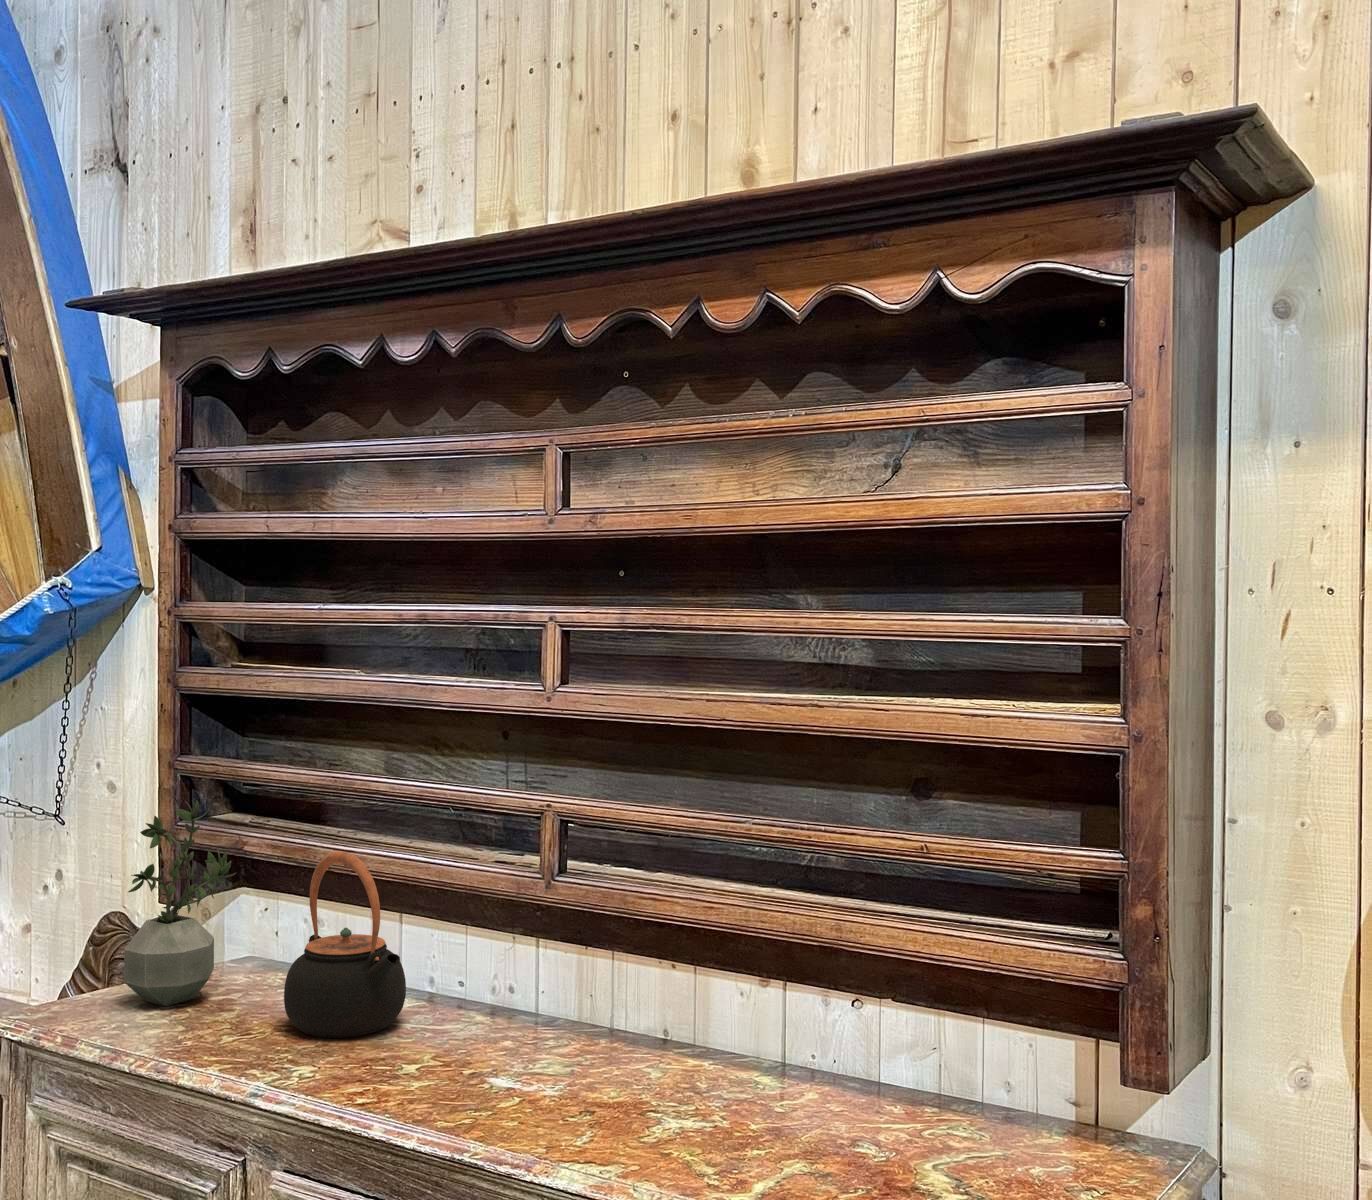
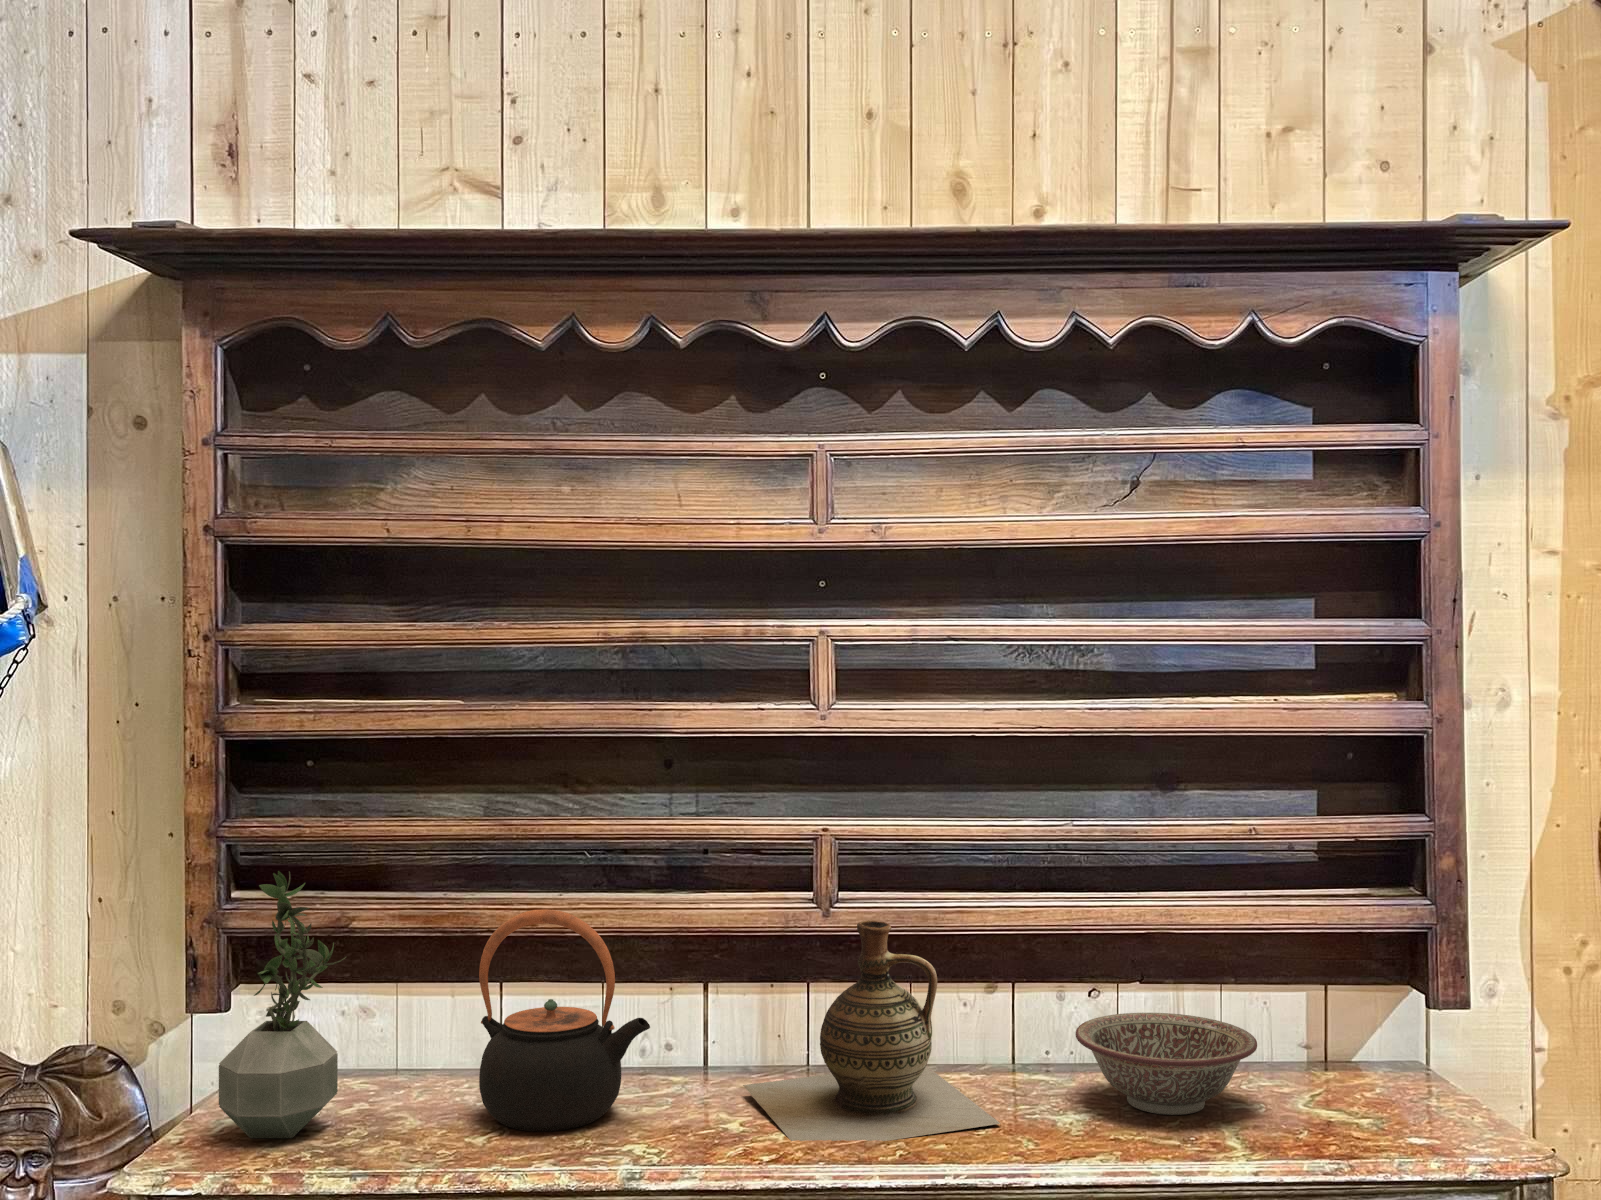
ceramic jug: none [441,895,677,1107] -> present [743,921,1000,1141]
decorative bowl: none [736,1025,923,1139] -> present [1075,1013,1257,1115]

